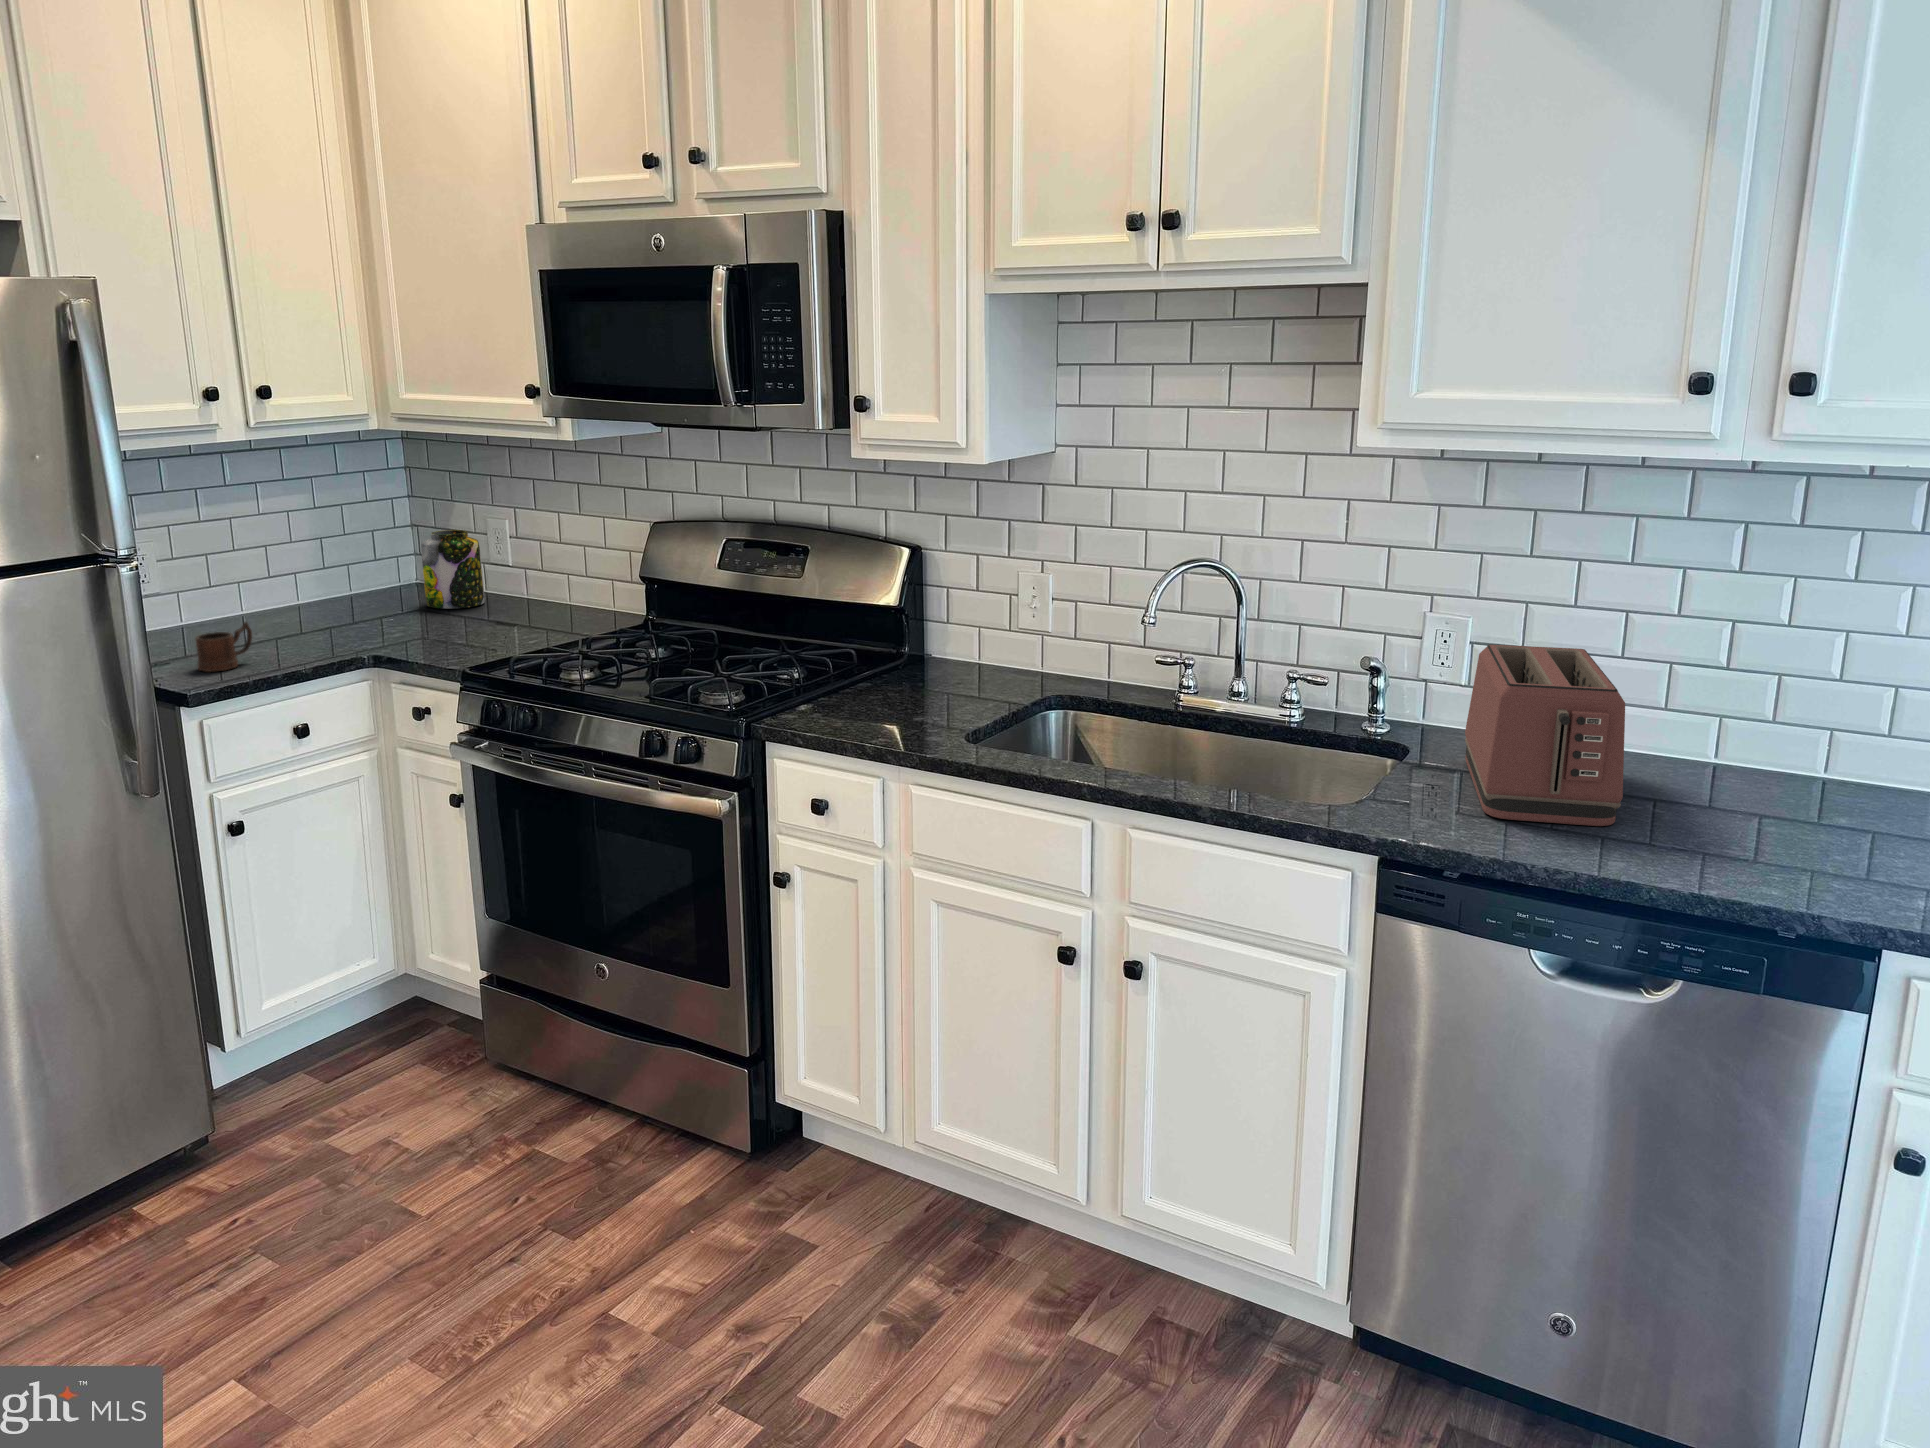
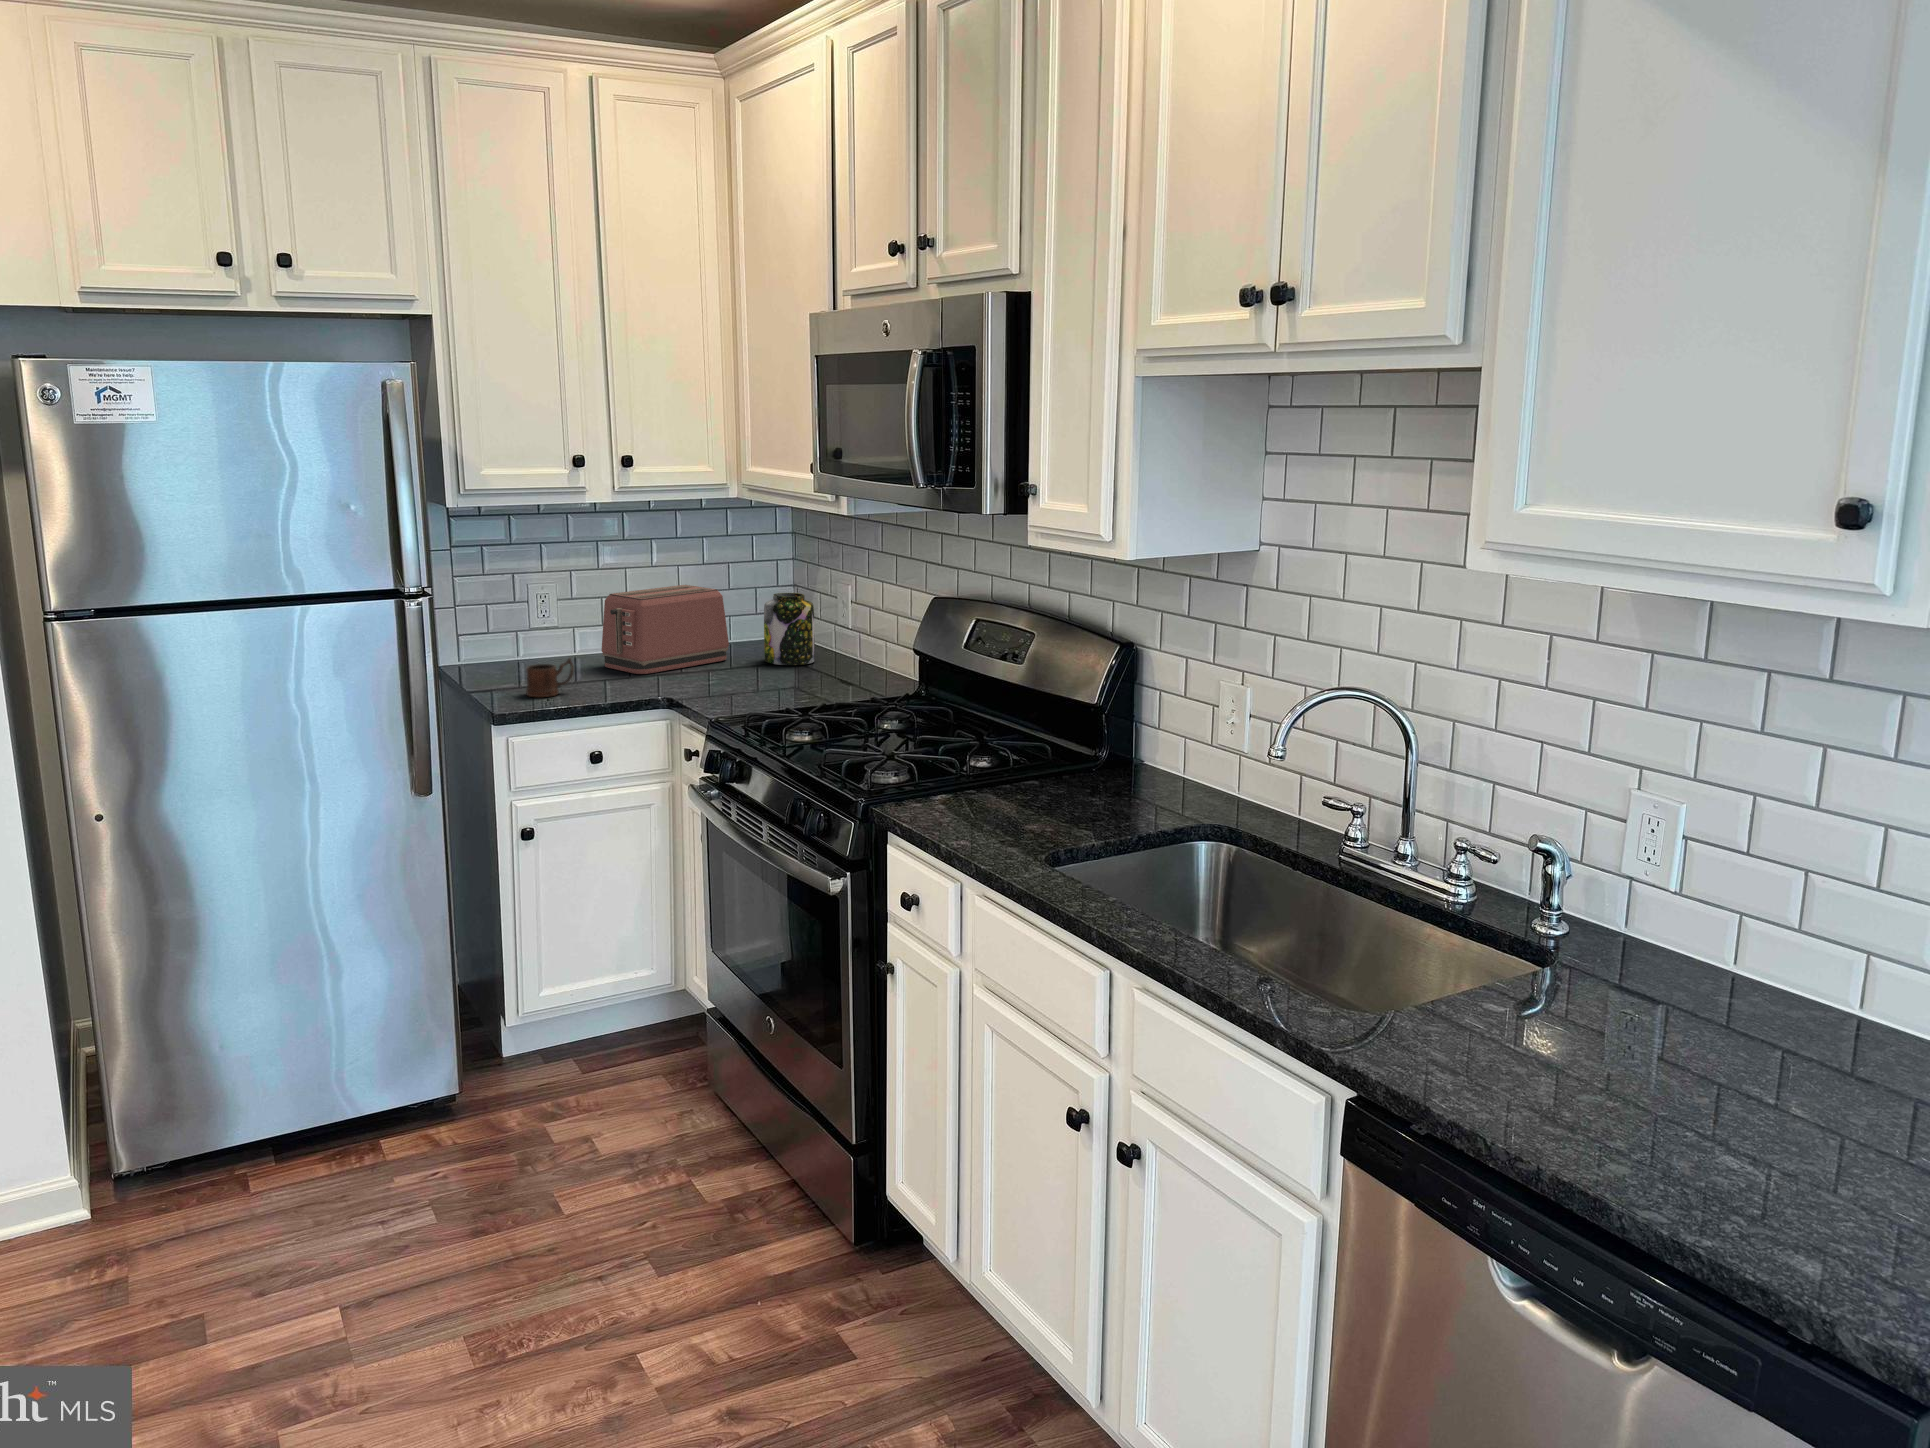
toaster: present [1465,644,1625,826] -> present [602,585,729,674]

